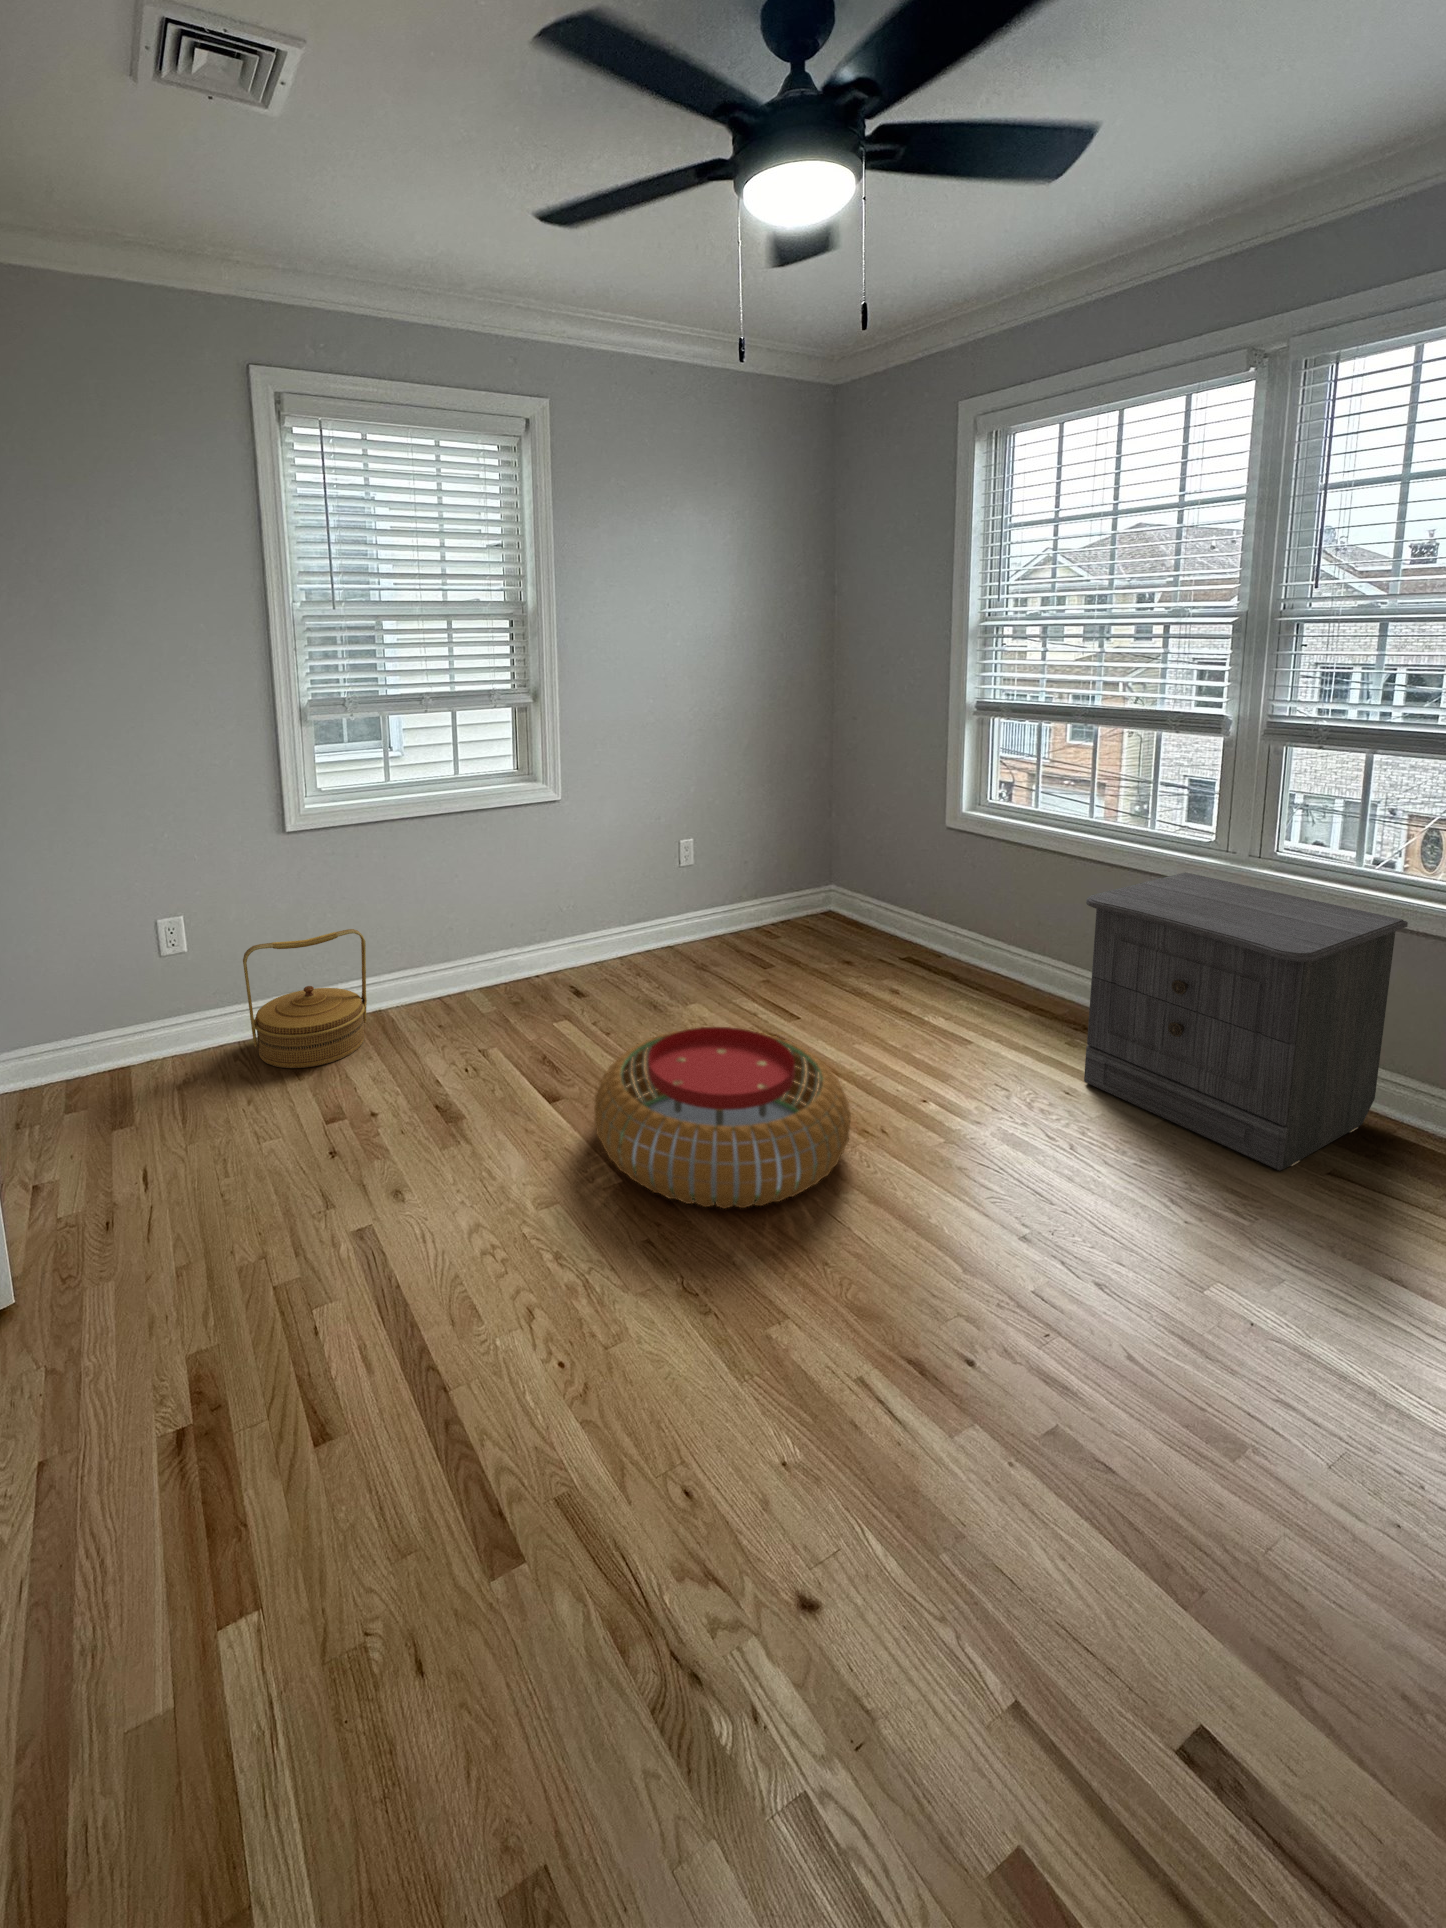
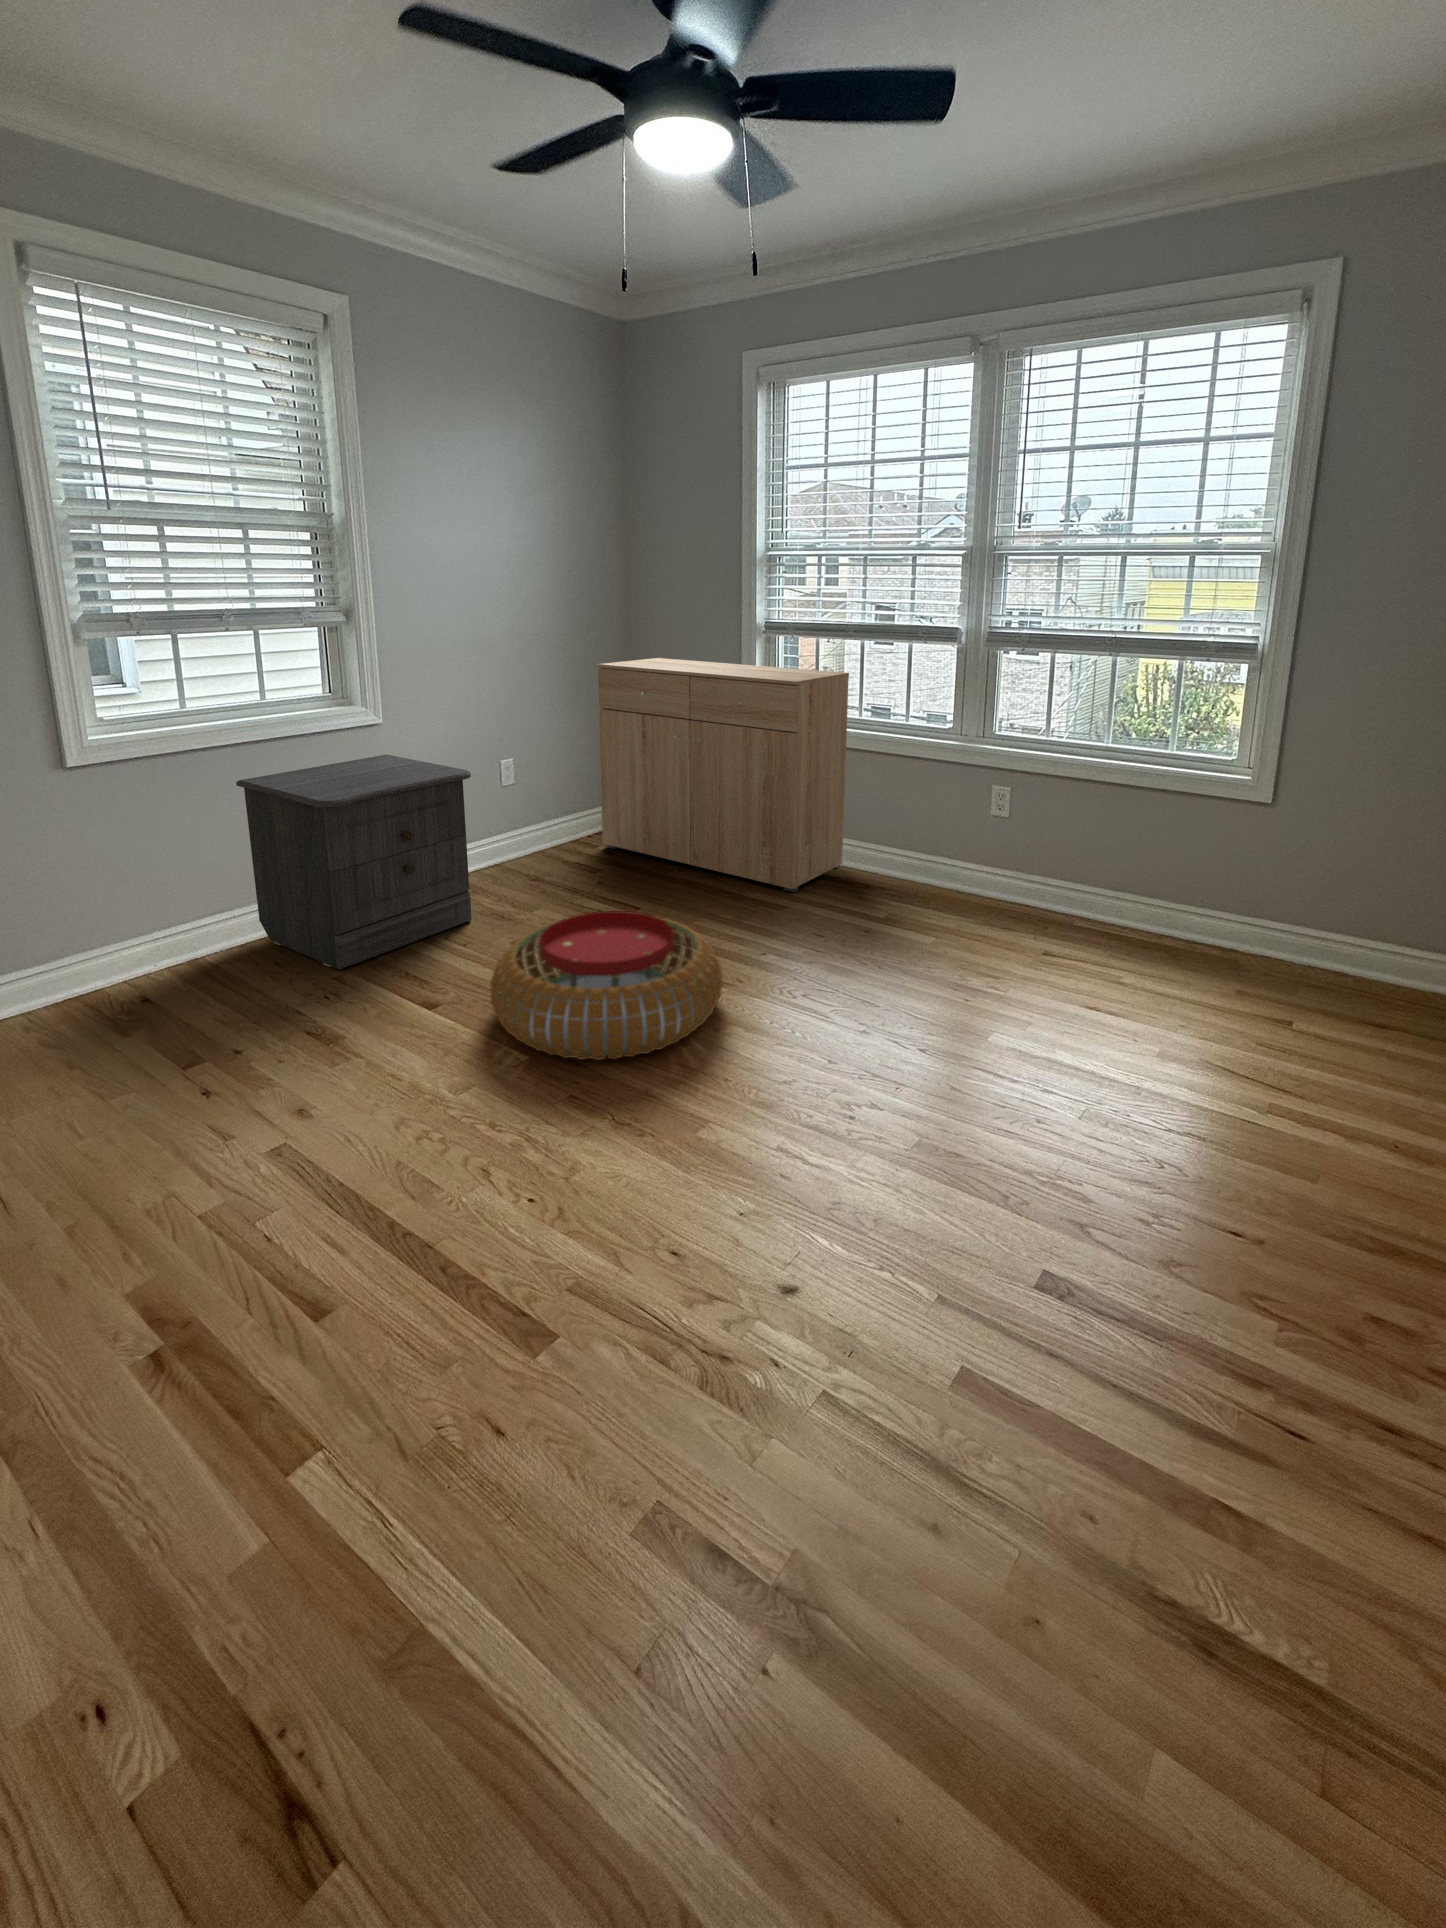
dresser: none [780,738,1073,1027] -> present [598,658,849,892]
nightstand: present [1084,872,1408,1171] -> present [236,755,472,969]
woven basket: present [243,929,367,1068] -> none [29,870,192,1030]

